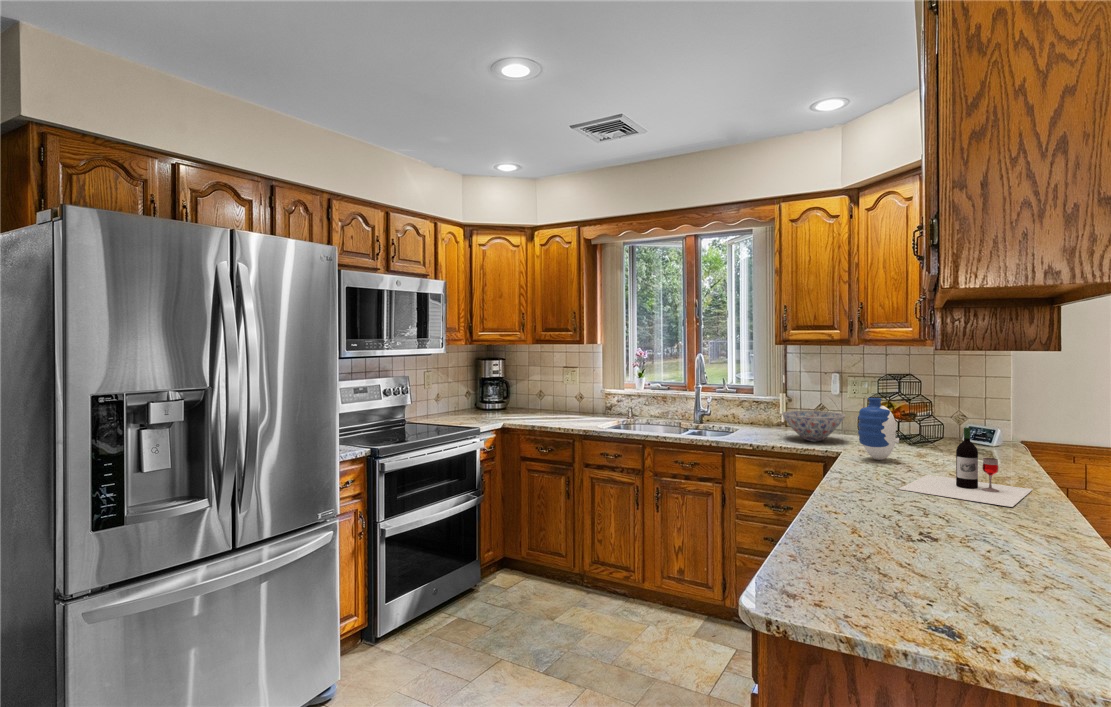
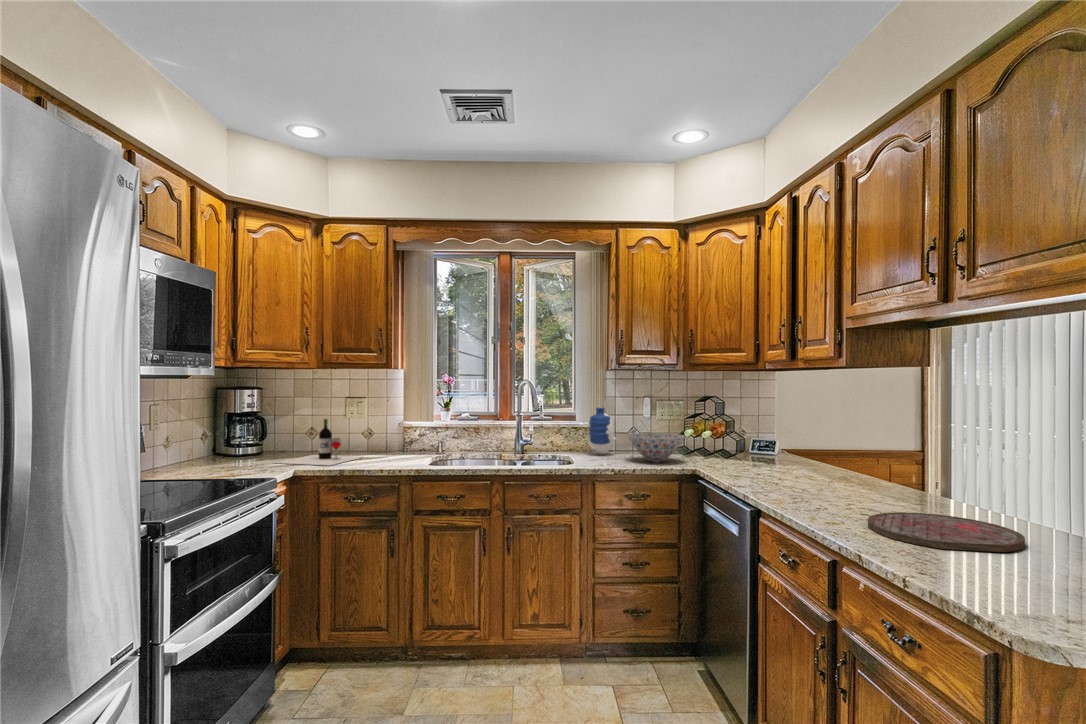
vase: present [858,398,899,460] -> present [589,408,616,454]
wine bottle: present [899,427,1032,507] -> present [276,419,362,465]
cutting board: none [859,508,1025,558] -> present [868,512,1025,552]

